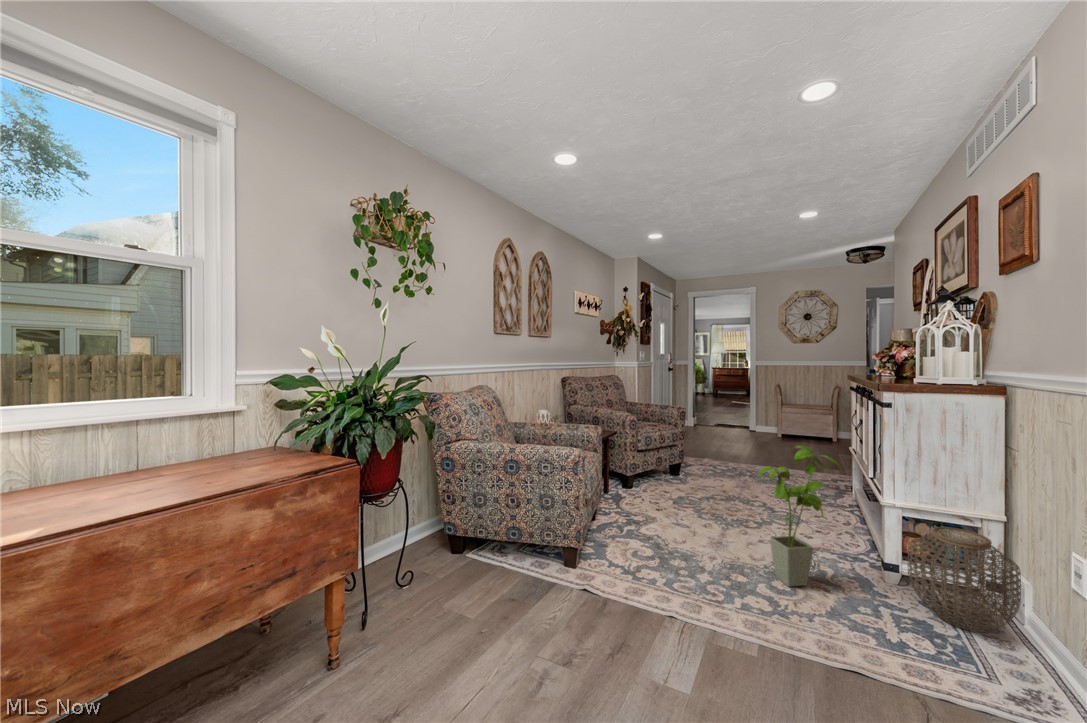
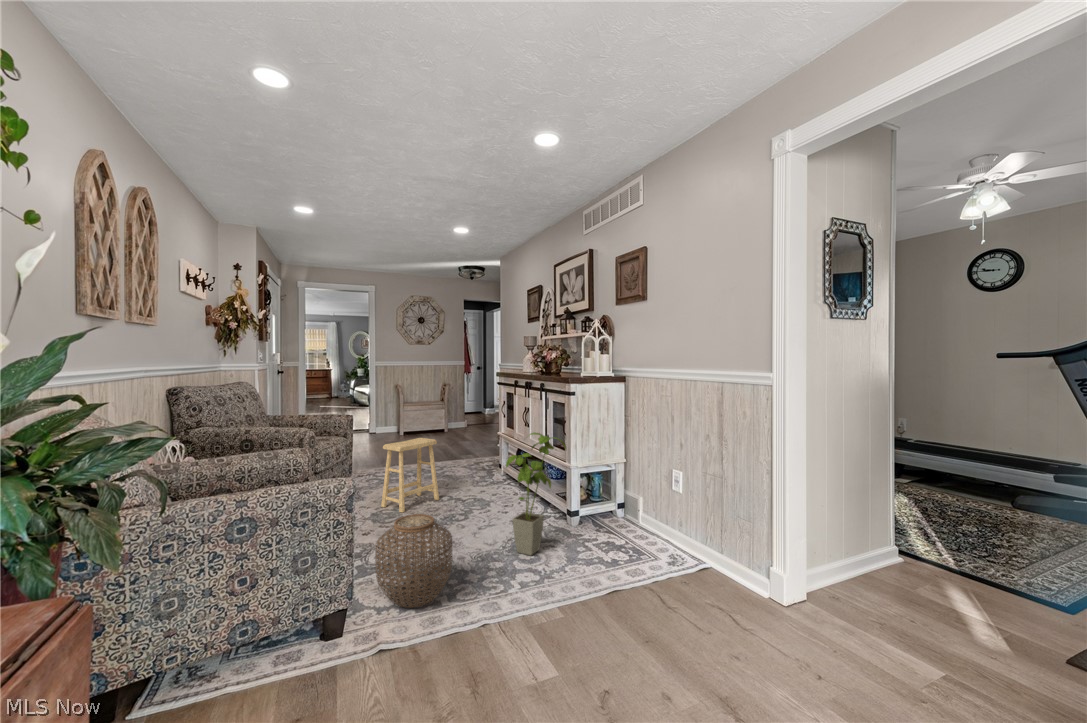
footstool: none [693,437,752,504] -> present [381,438,439,513]
woven basket: present [908,527,1021,632] -> present [375,514,452,608]

